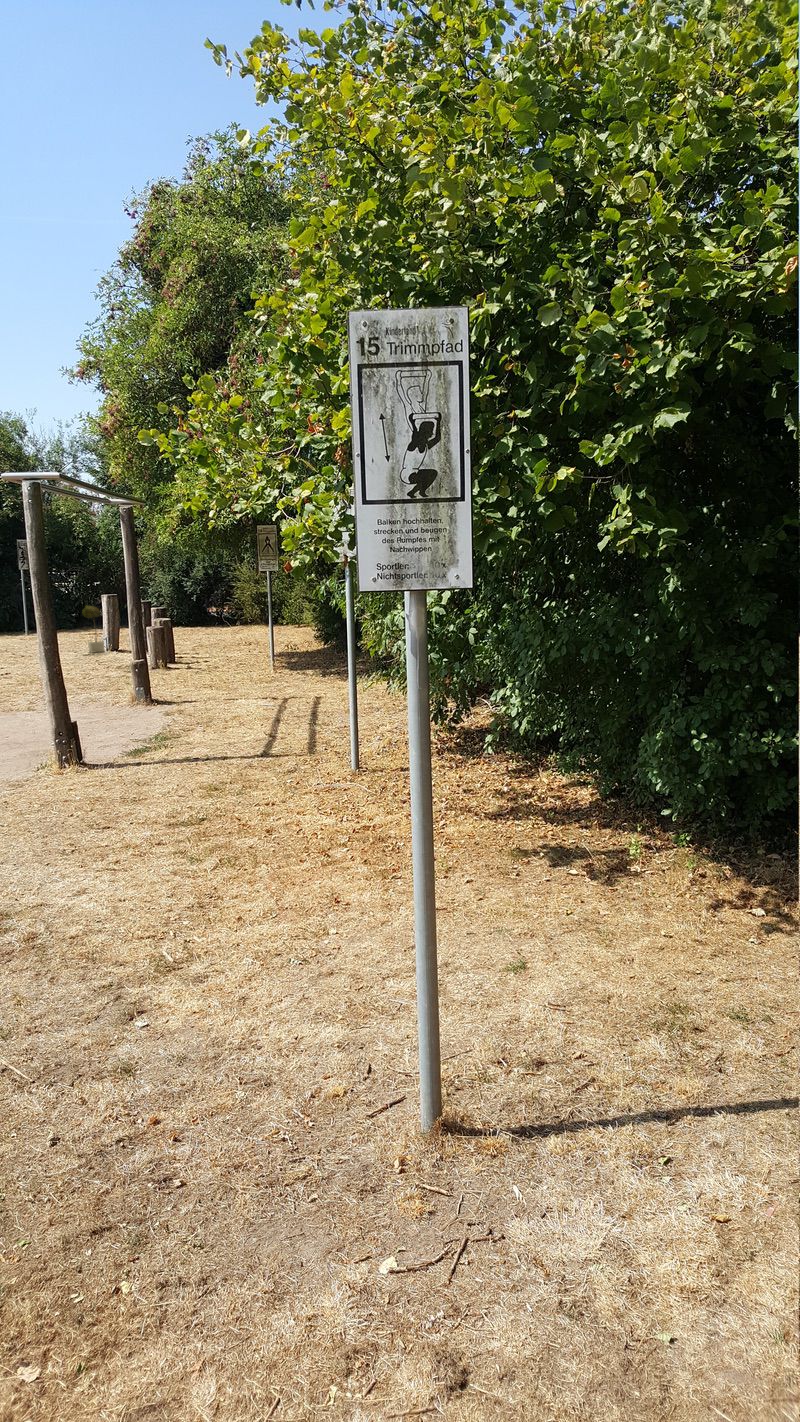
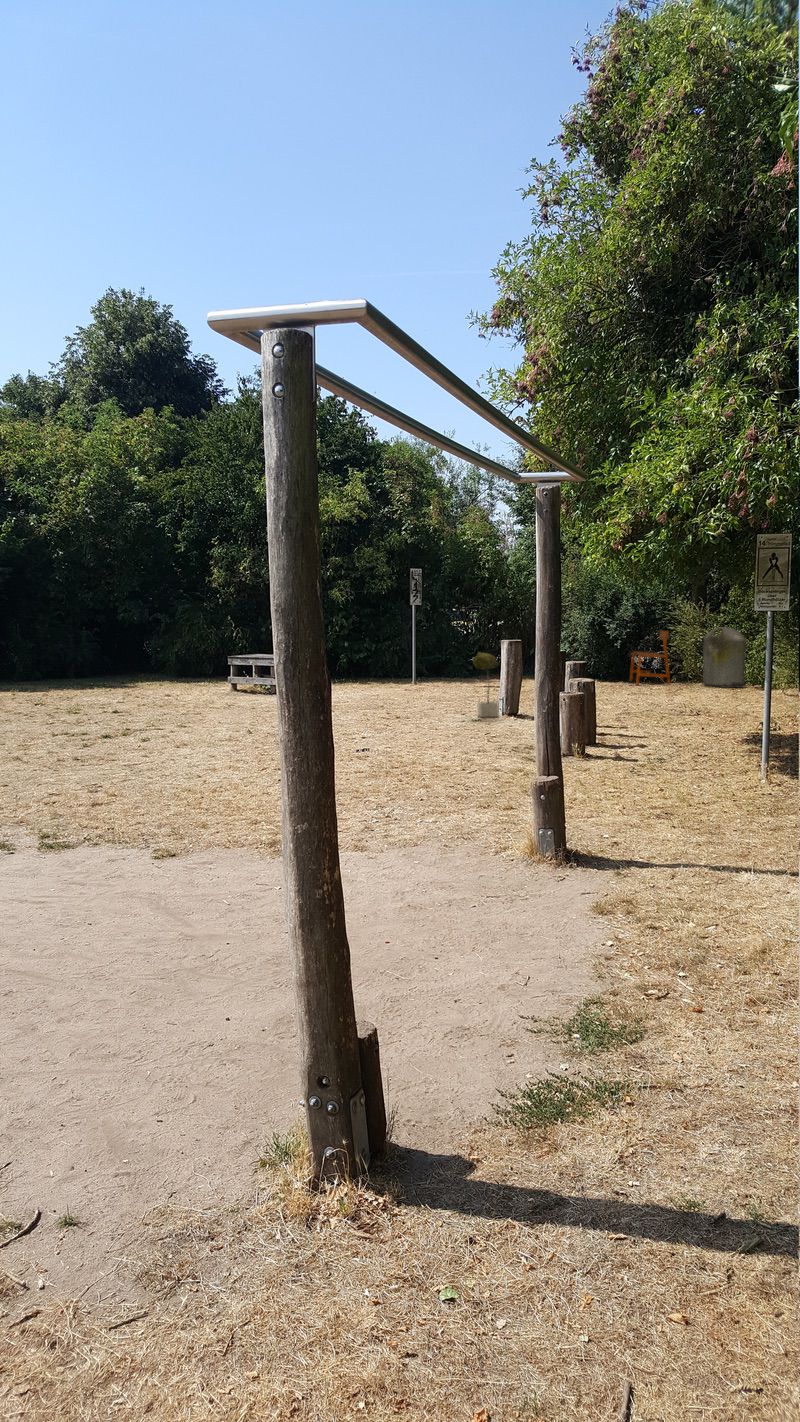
trash can: none [255,582,287,626] -> present [703,627,746,688]
bench: none [204,585,234,628] -> present [630,630,671,685]

